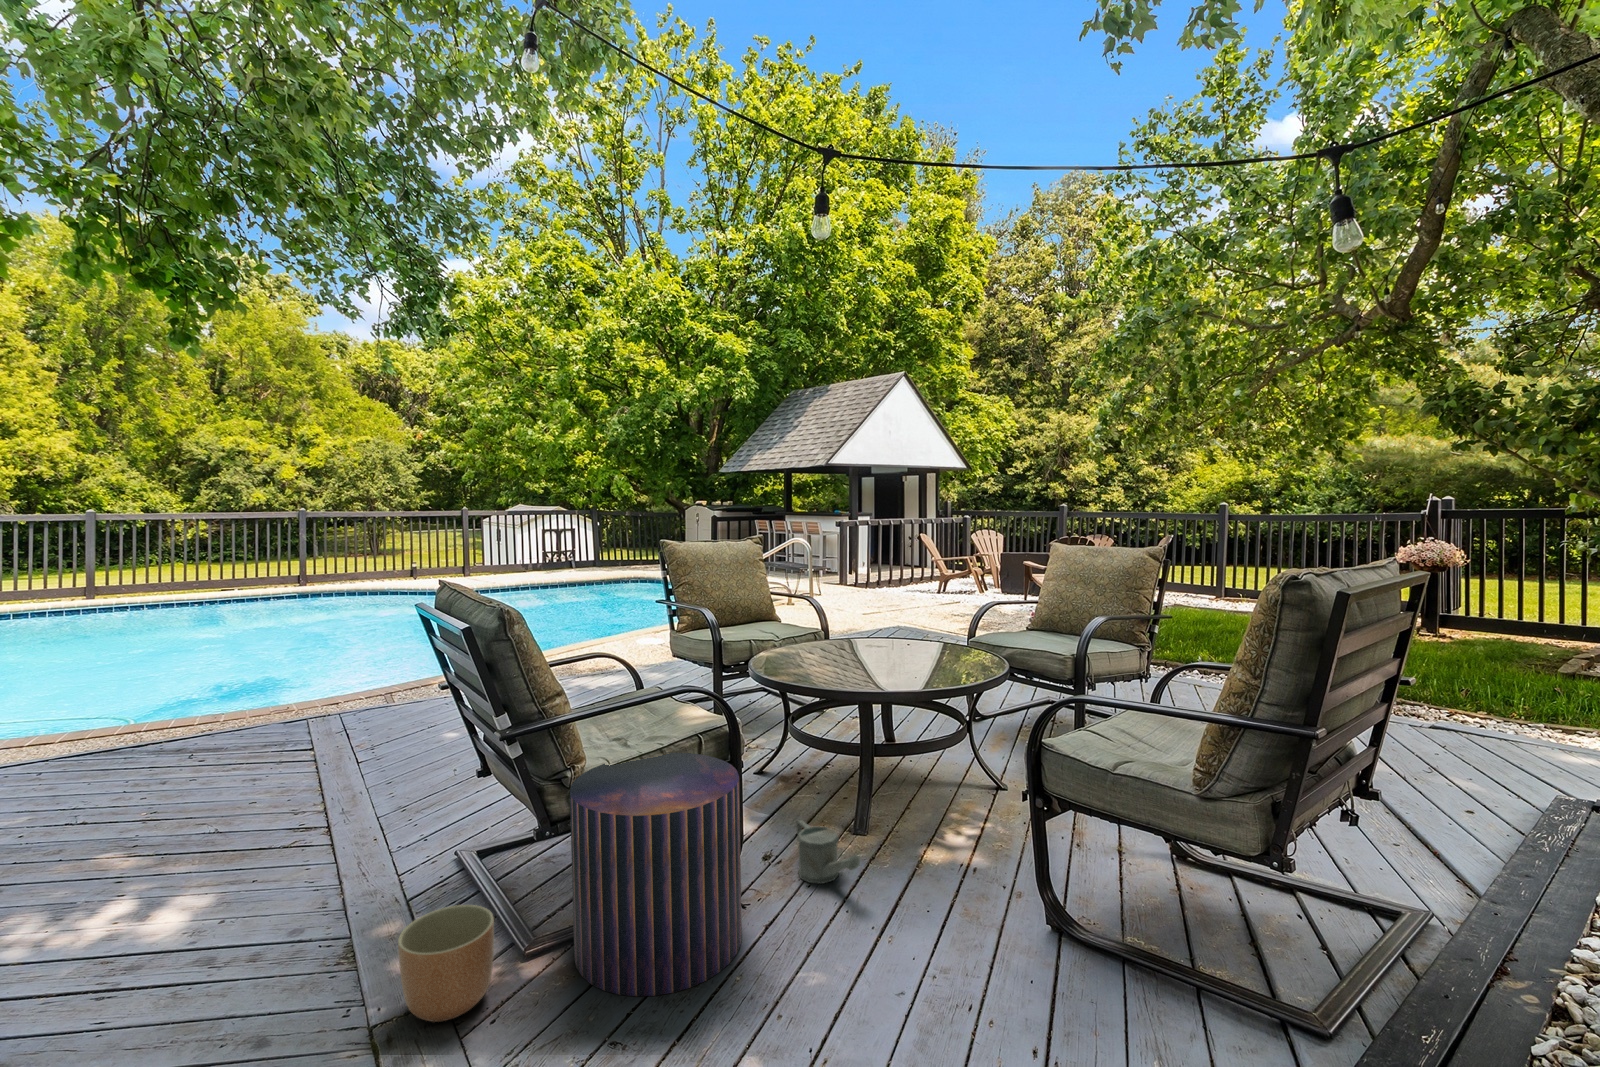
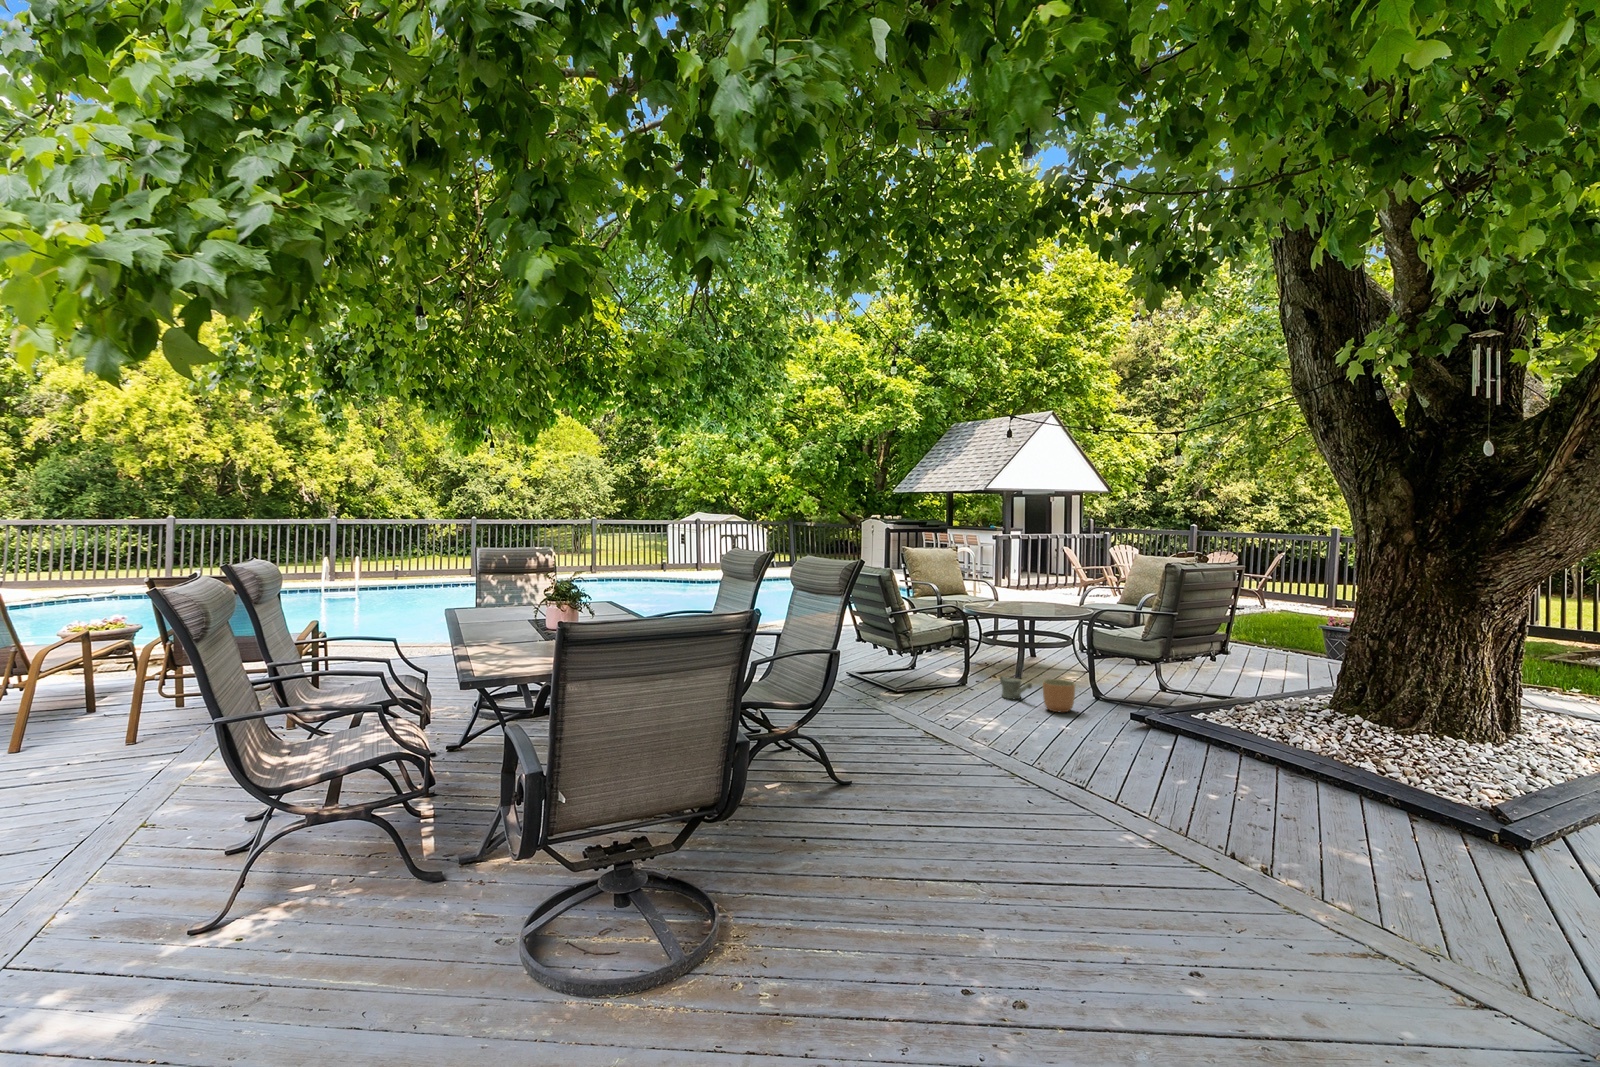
pouf: present [570,753,742,996] -> none [916,636,984,715]
planter: present [398,905,494,1022] -> present [1043,679,1075,712]

